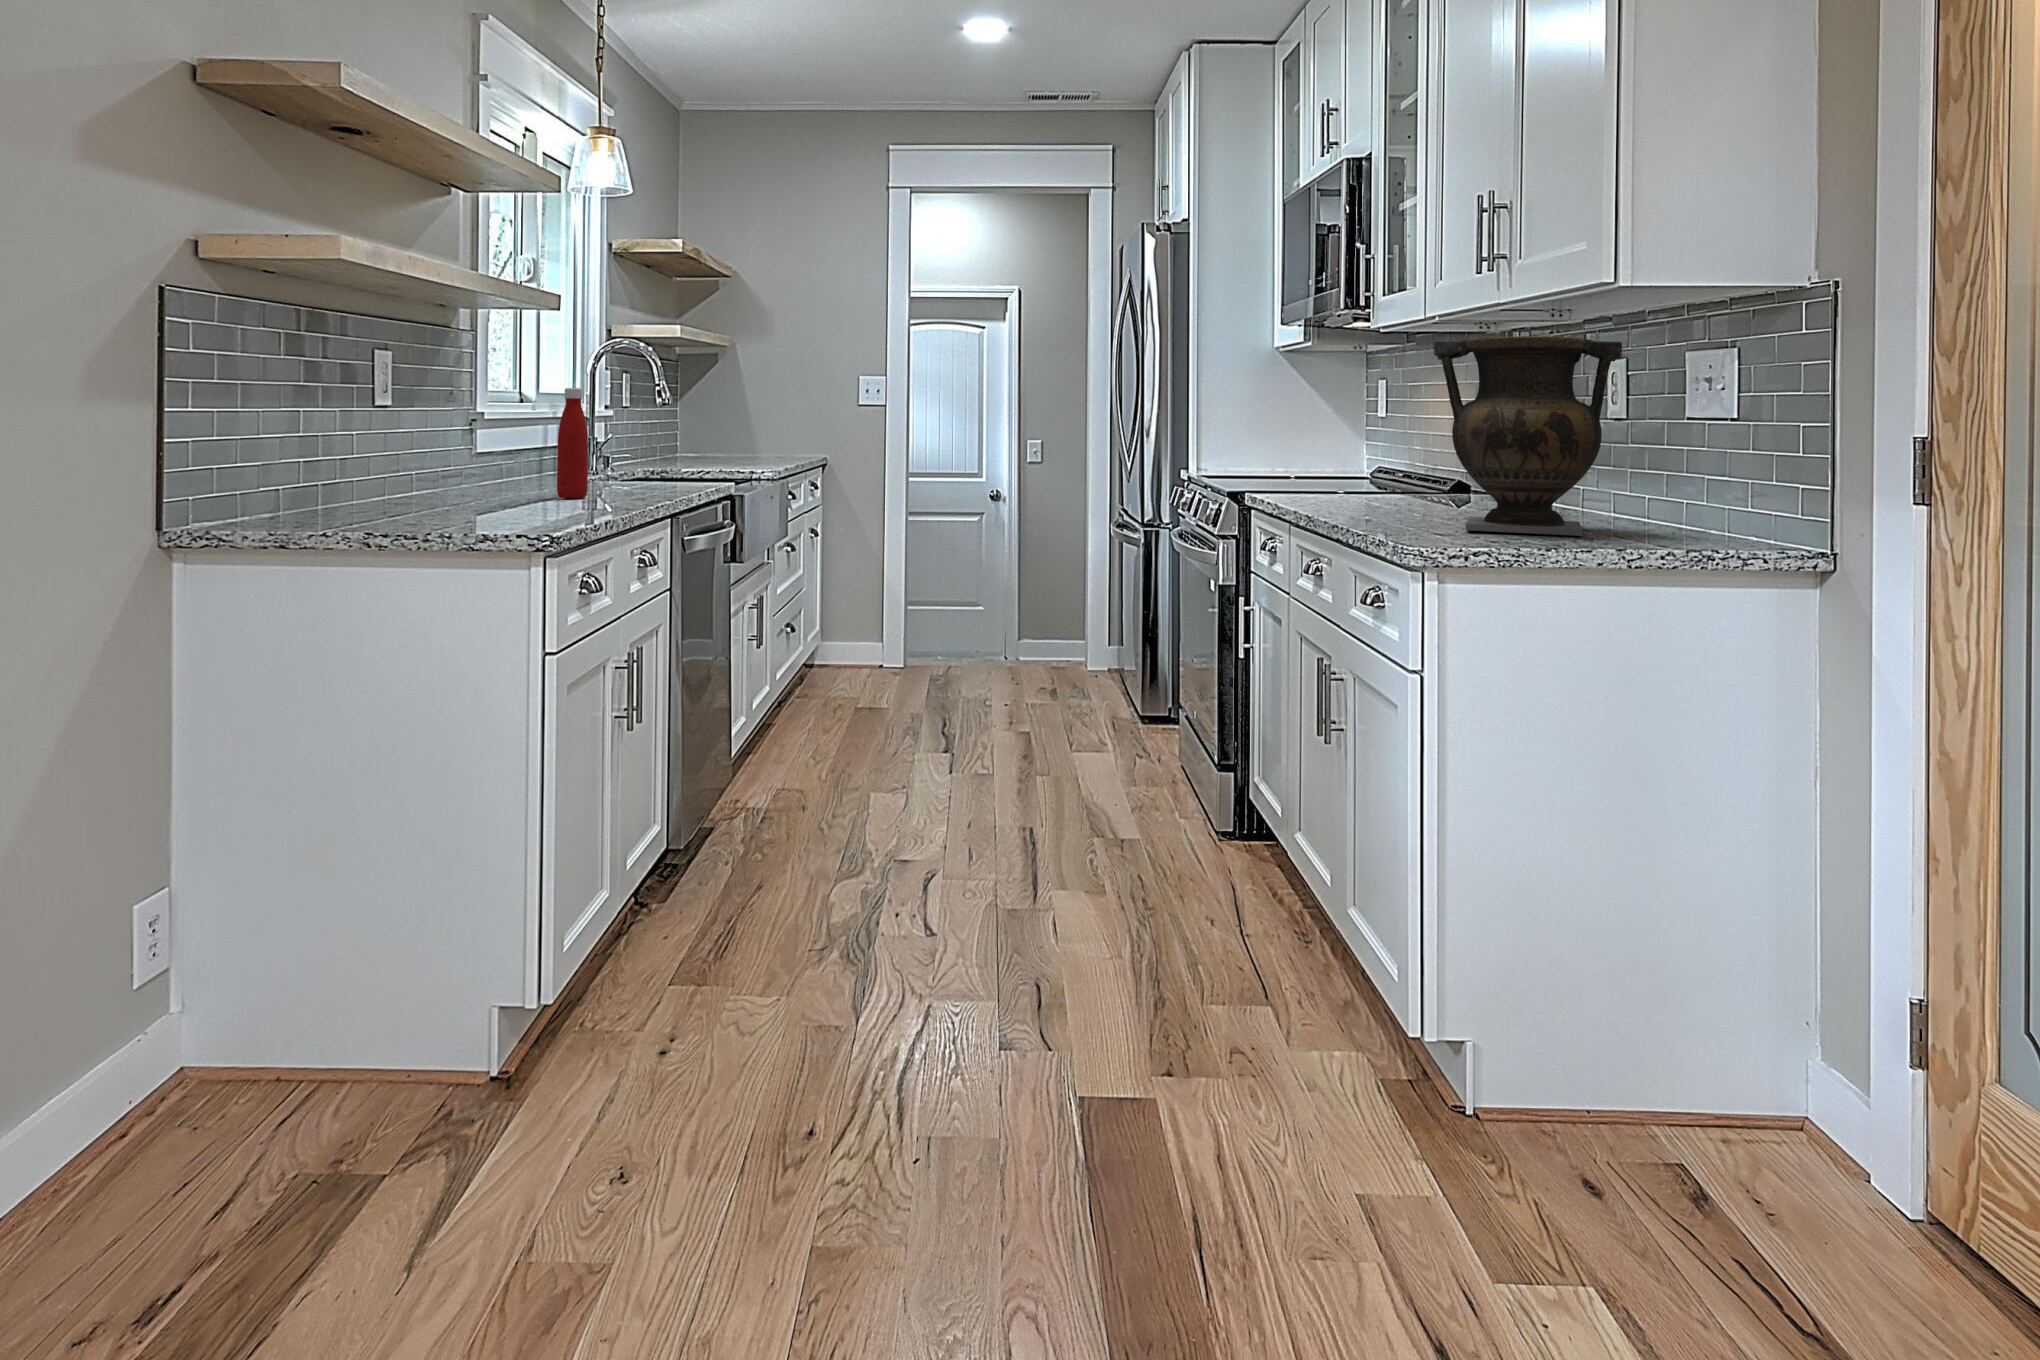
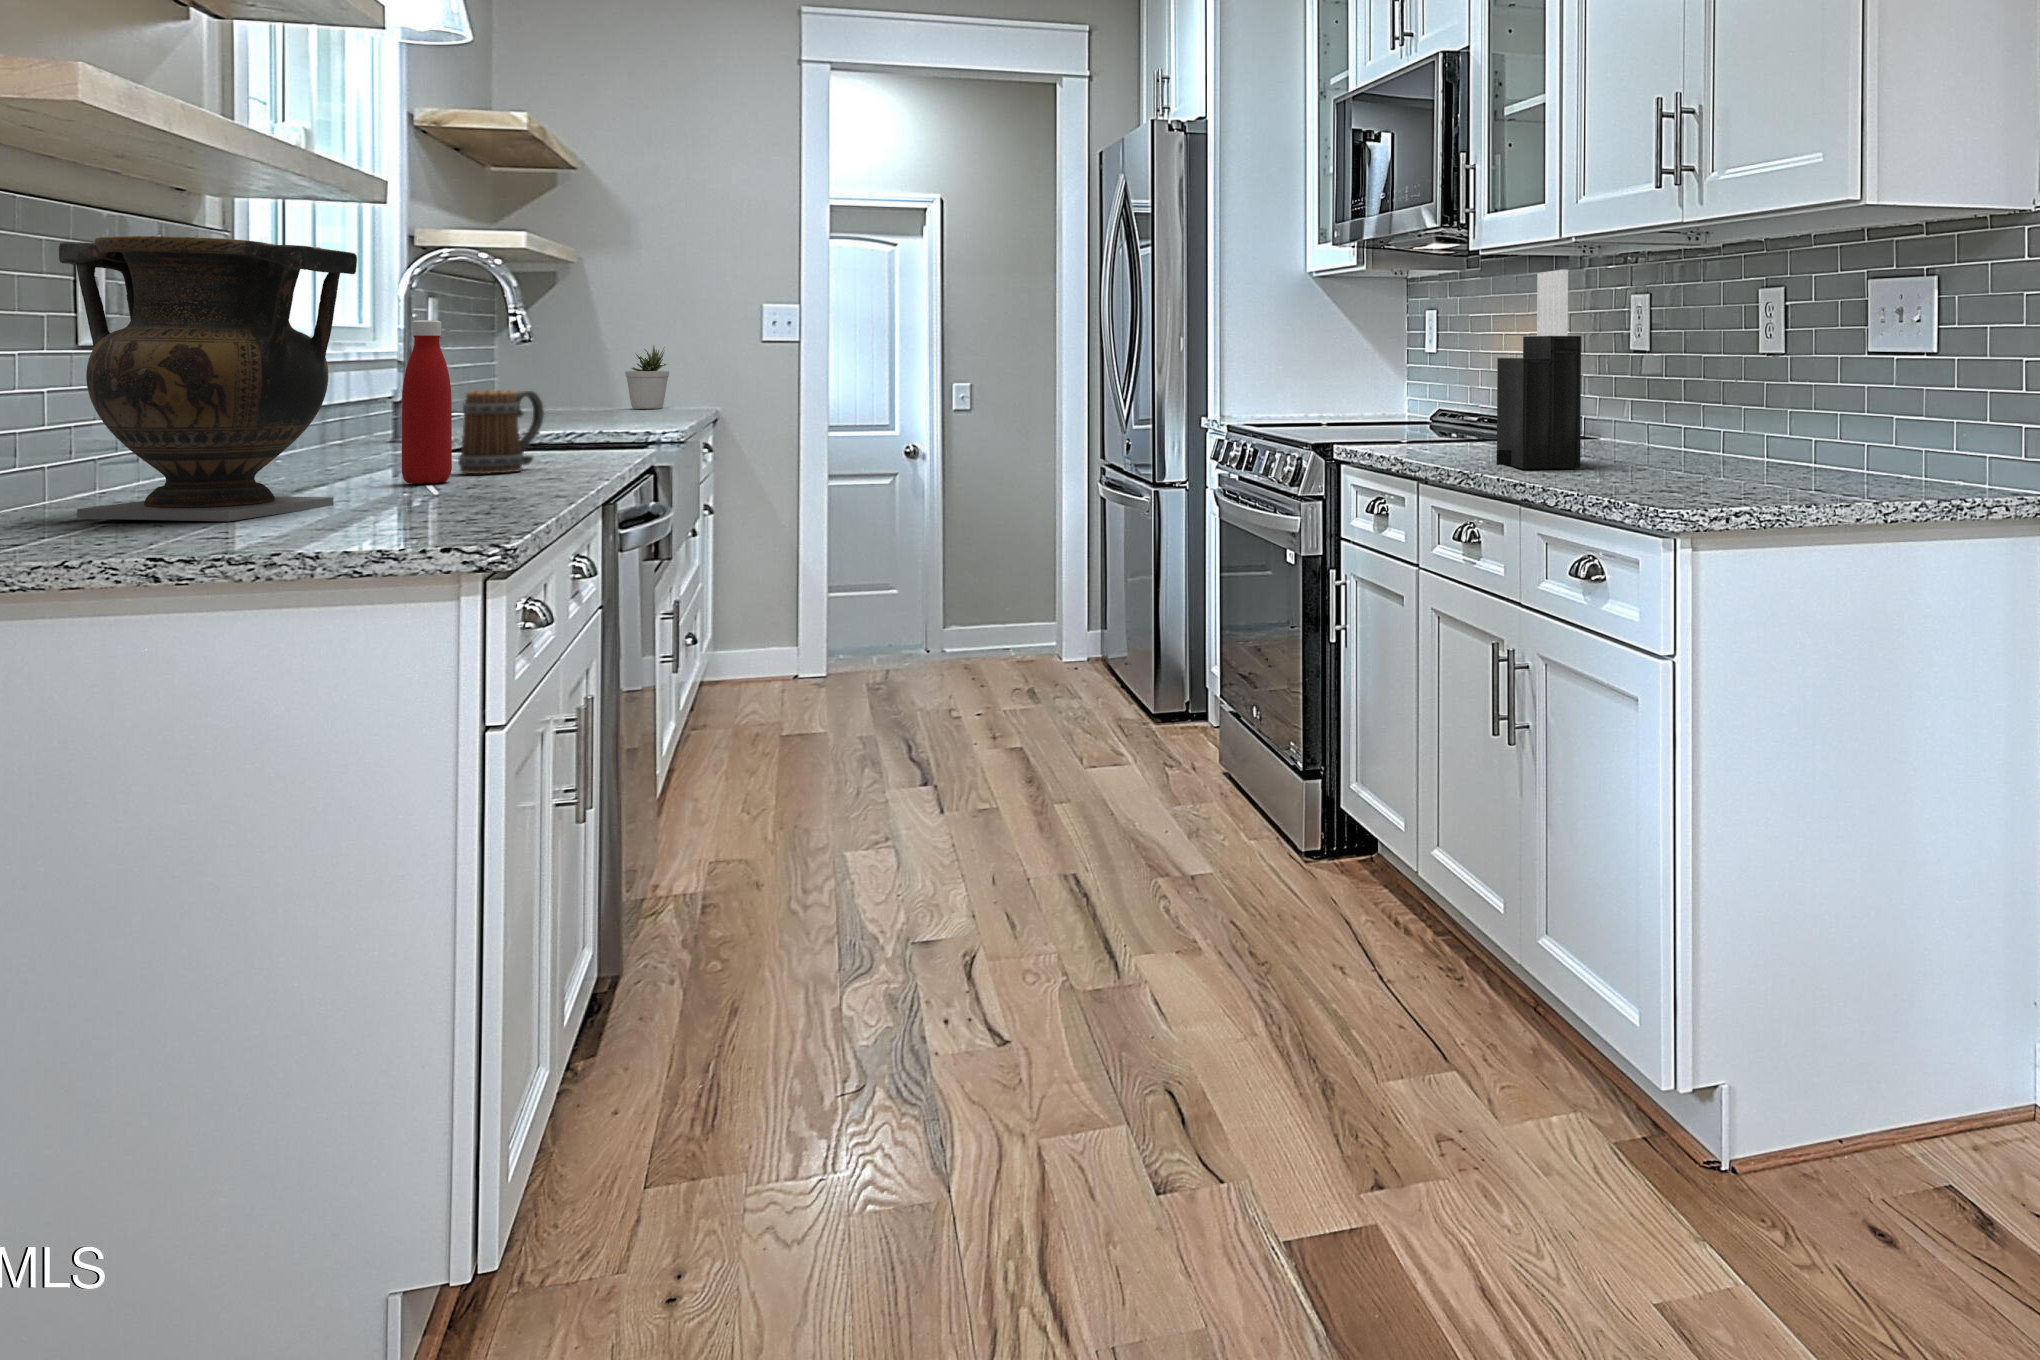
vase: present [1434,336,1622,536] -> present [59,236,357,521]
knife block: none [1353,346,1423,516] -> present [1496,270,1581,469]
potted plant: none [767,407,798,455] -> present [625,346,669,409]
mug: none [598,436,654,494] -> present [458,390,544,474]

